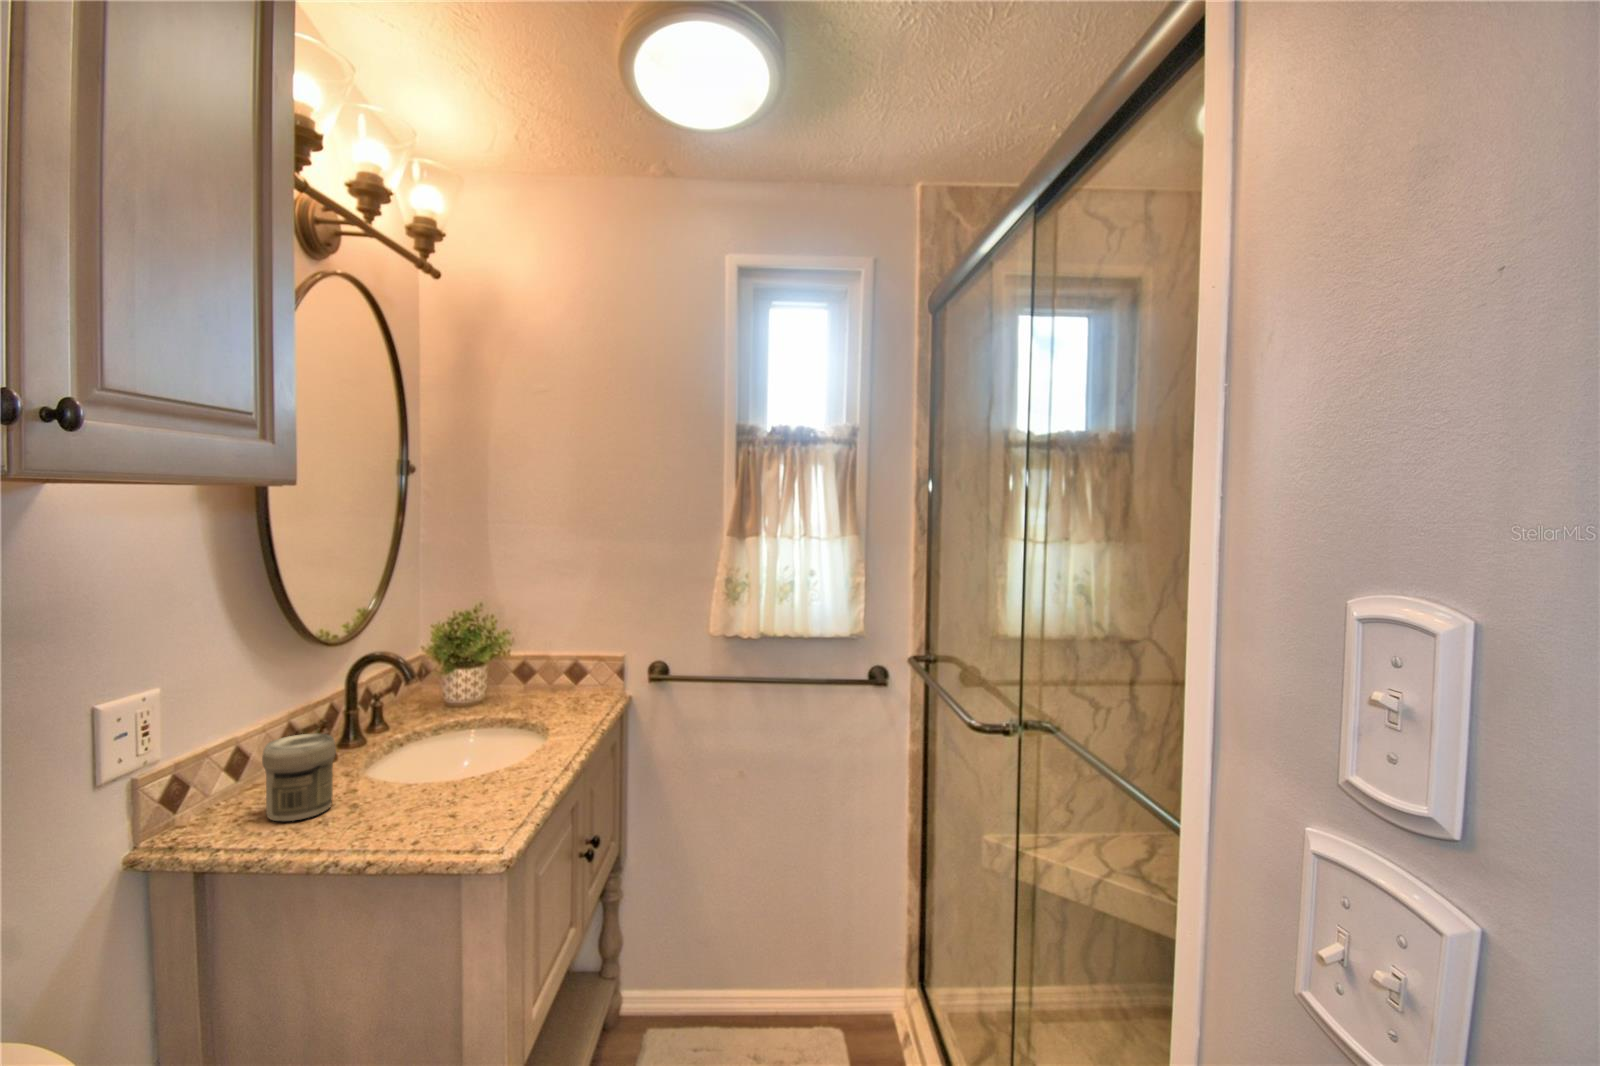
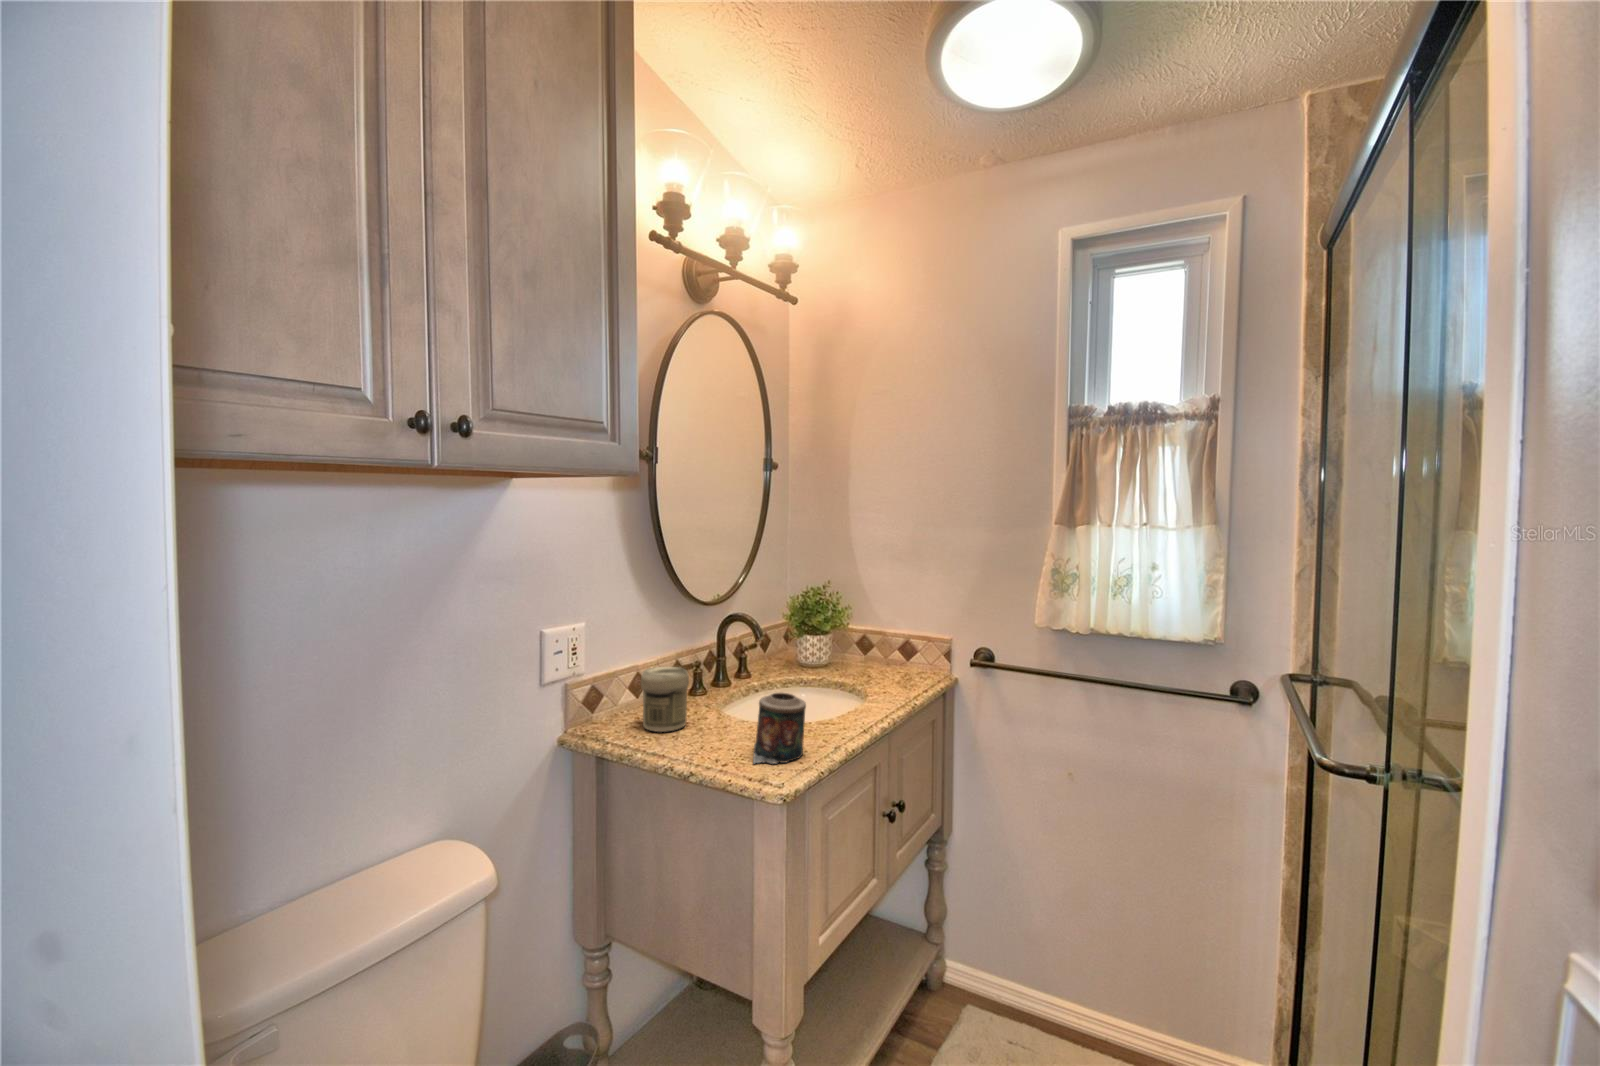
candle: none [443,744,511,831] -> present [753,693,806,764]

